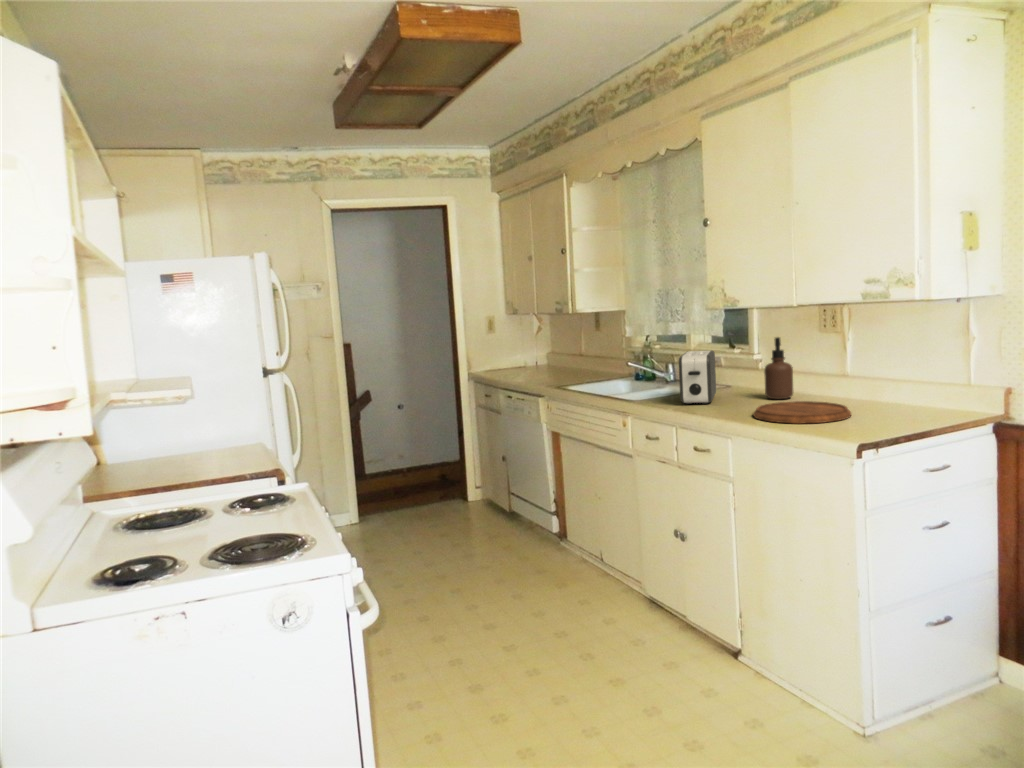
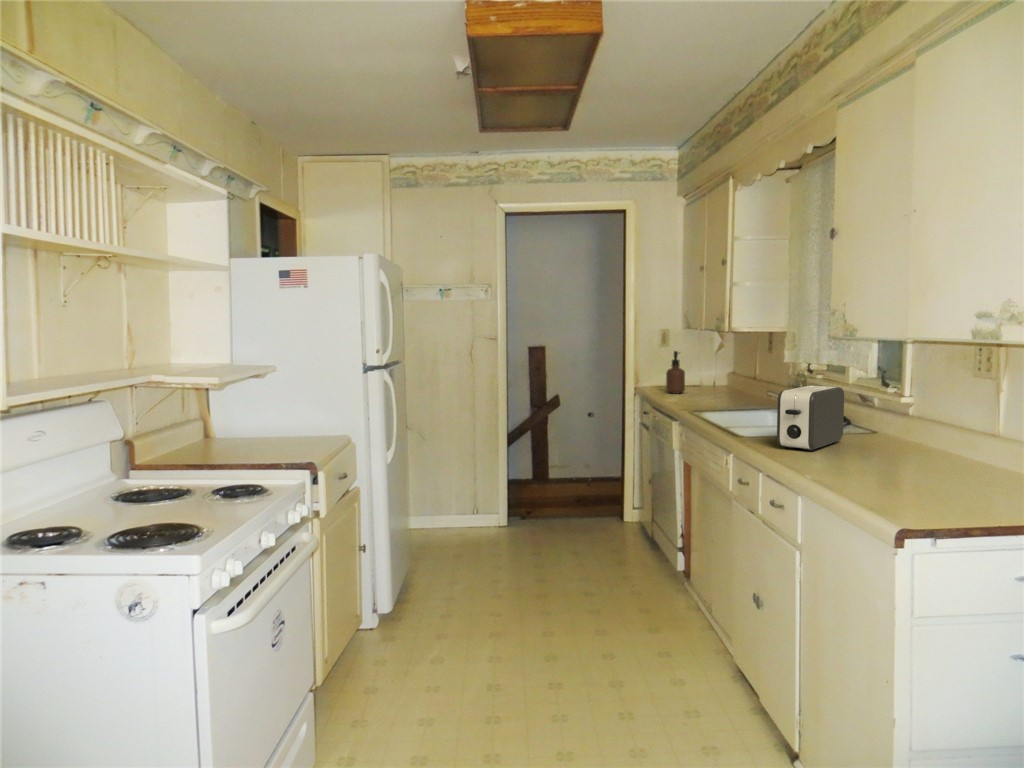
soap dispenser: present [764,337,793,399] -> present [666,351,685,393]
cutting board: present [753,401,851,423] -> none [831,461,964,496]

